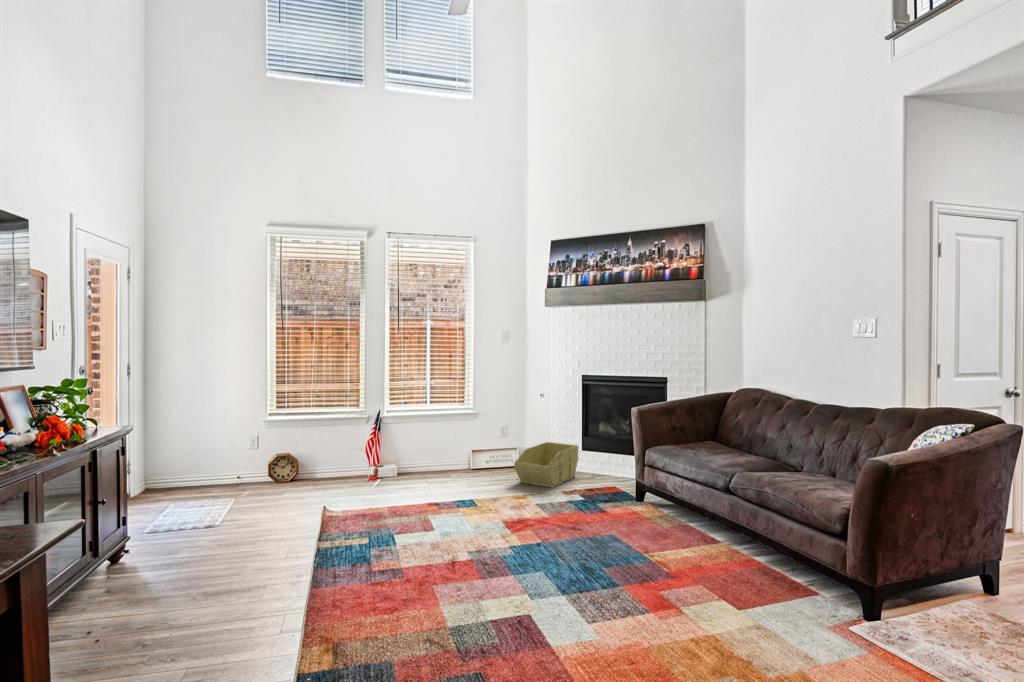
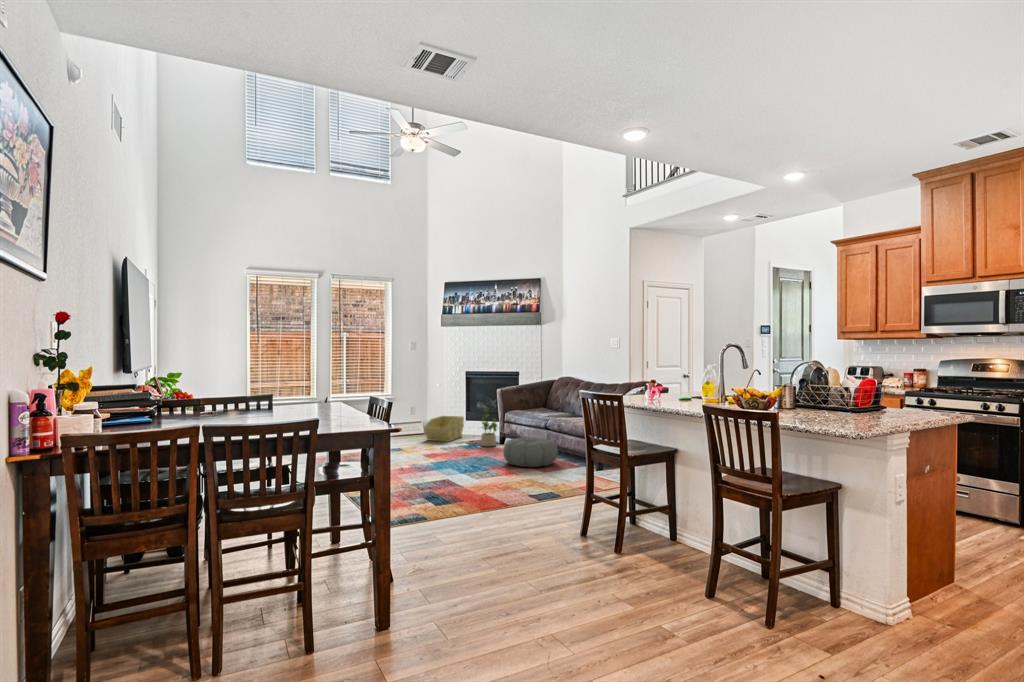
potted plant: none [604,438,639,506] -> present [481,407,497,446]
pouf: none [644,512,760,587] -> present [503,437,558,467]

